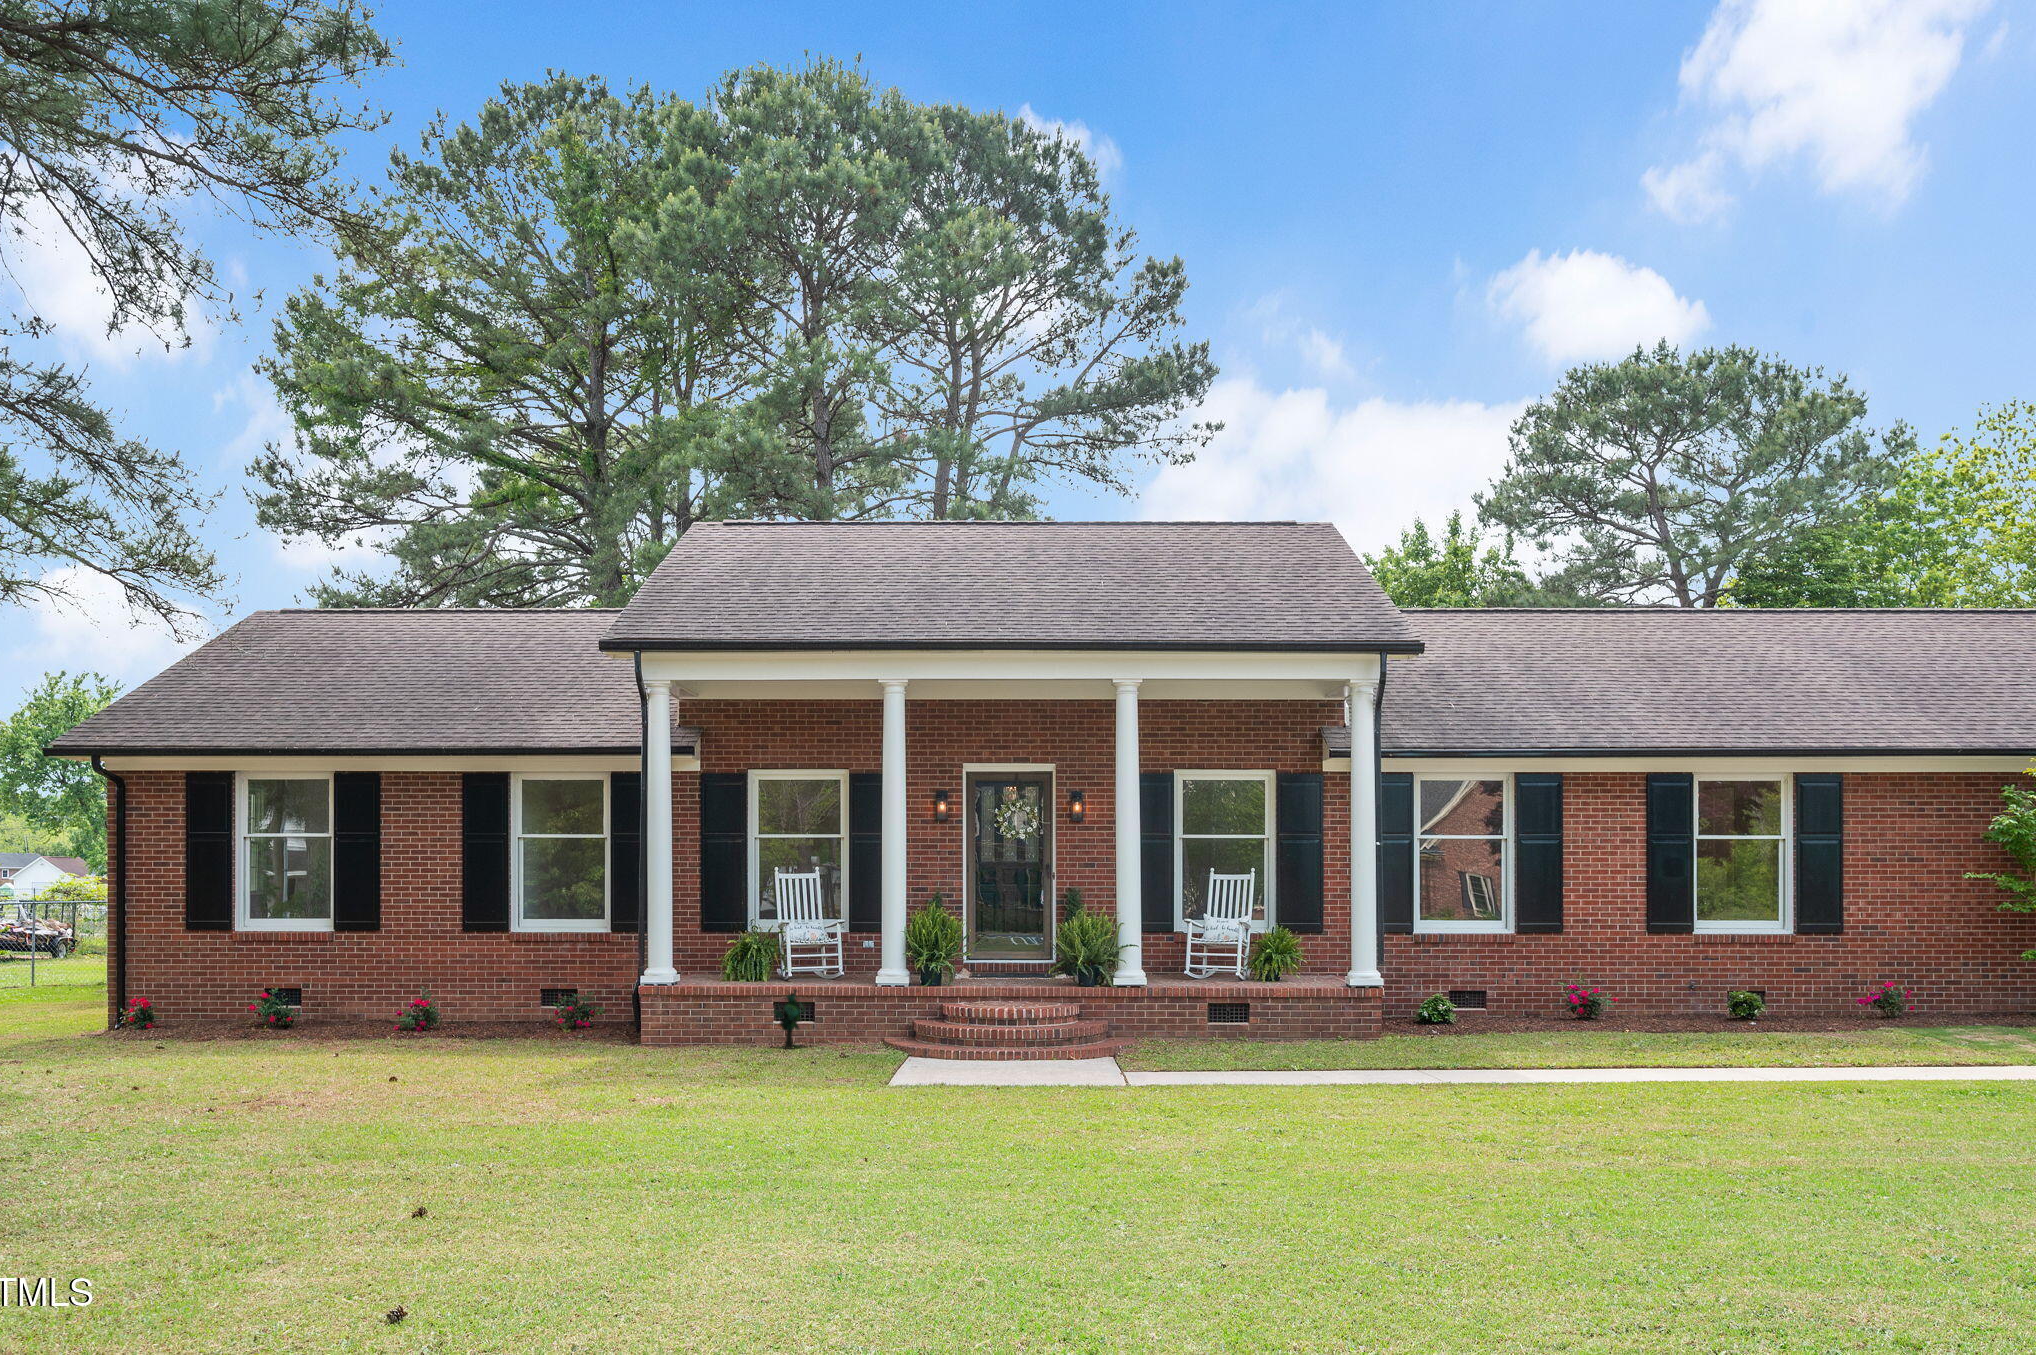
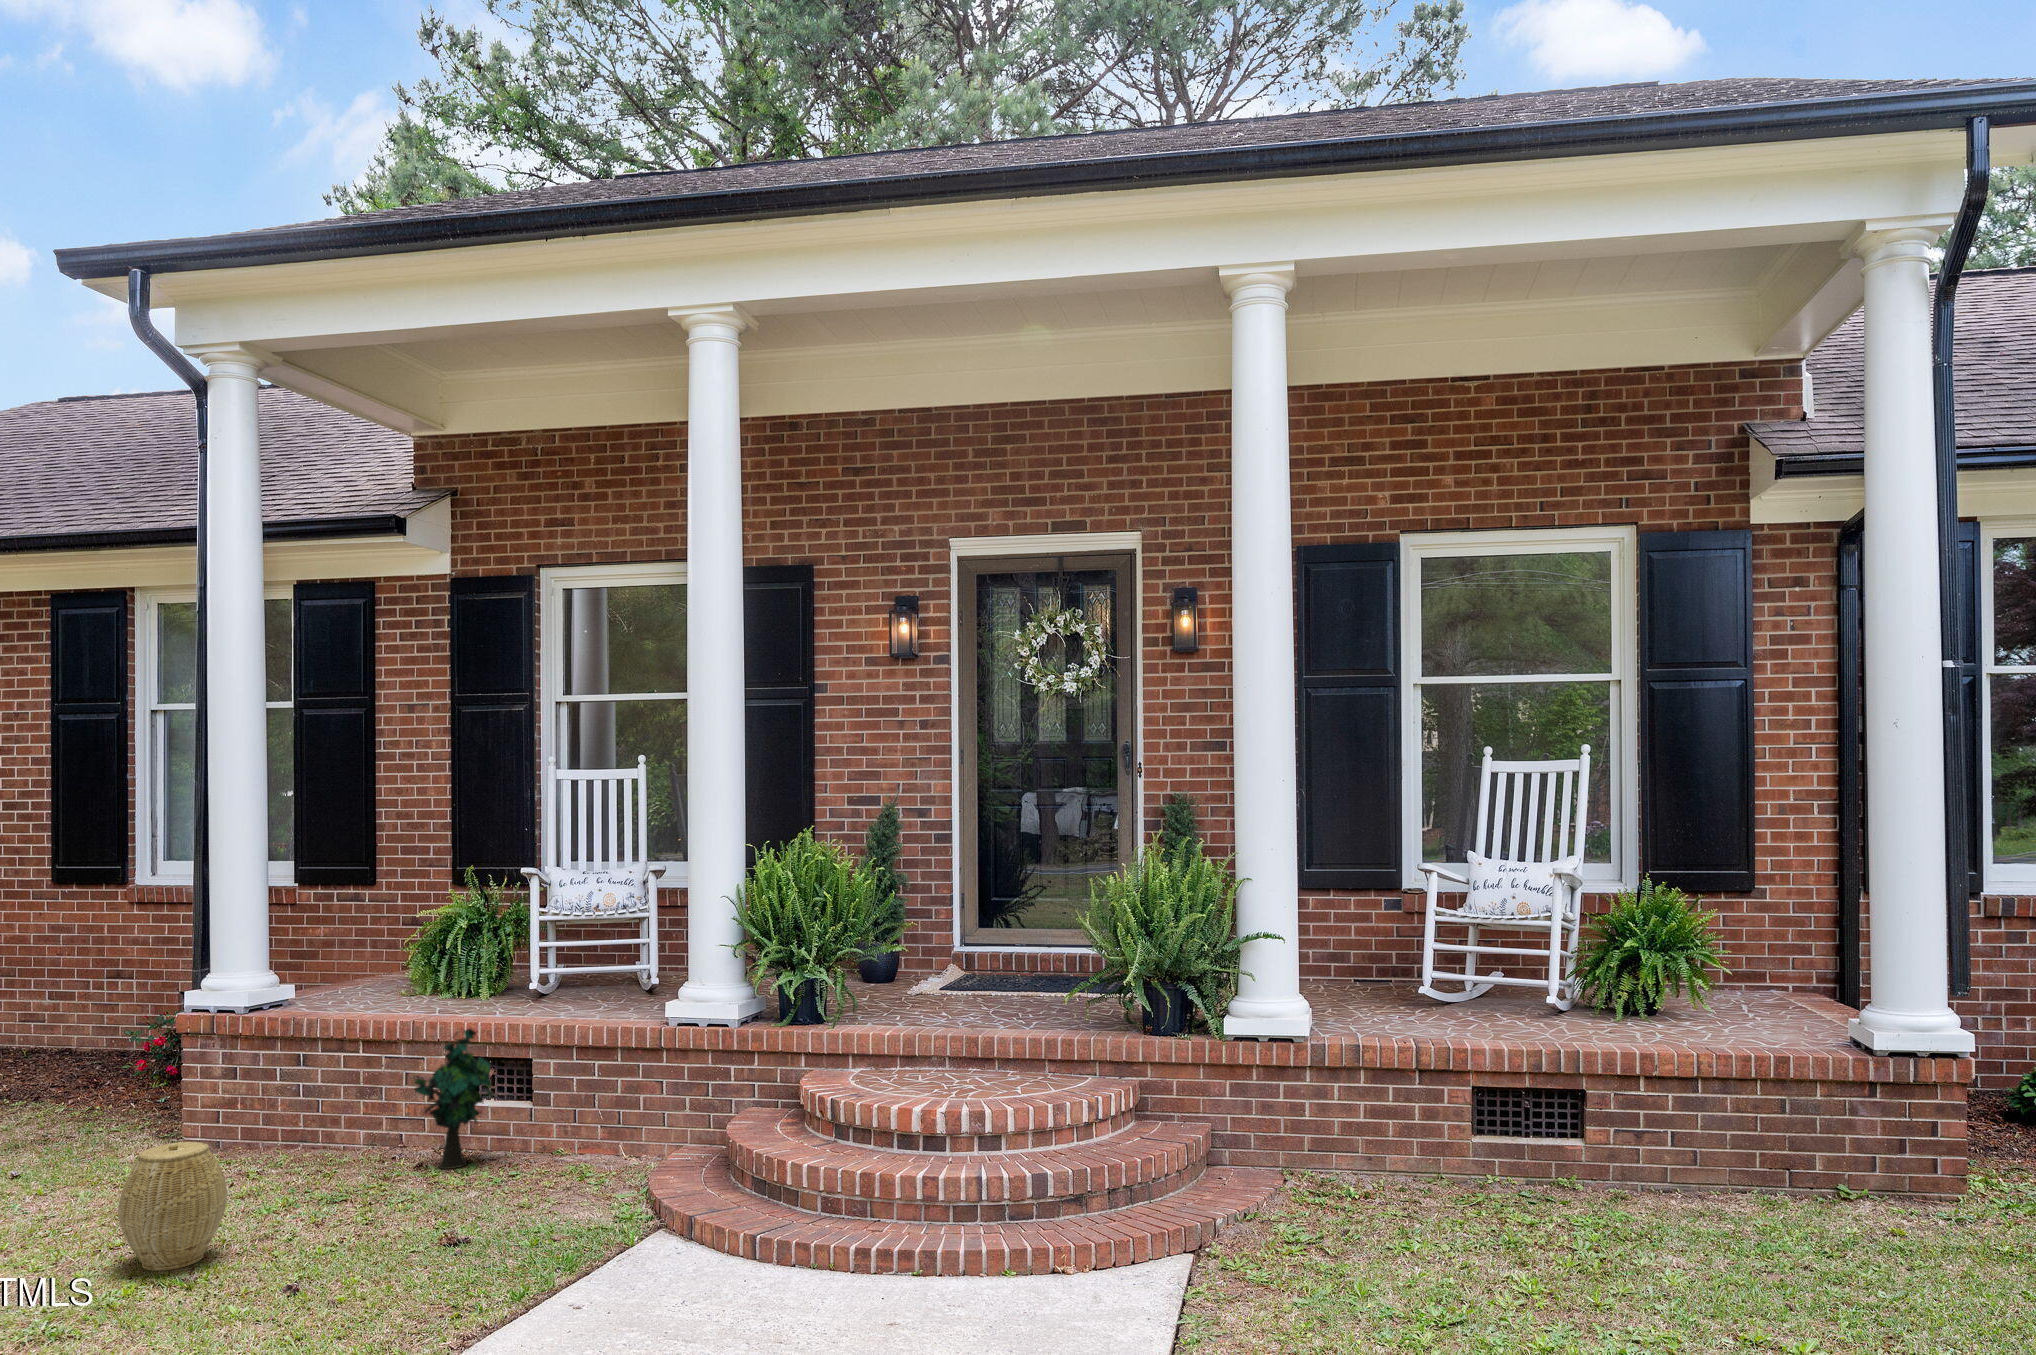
woven basket: none [721,1022,757,1069] -> present [118,1142,227,1271]

